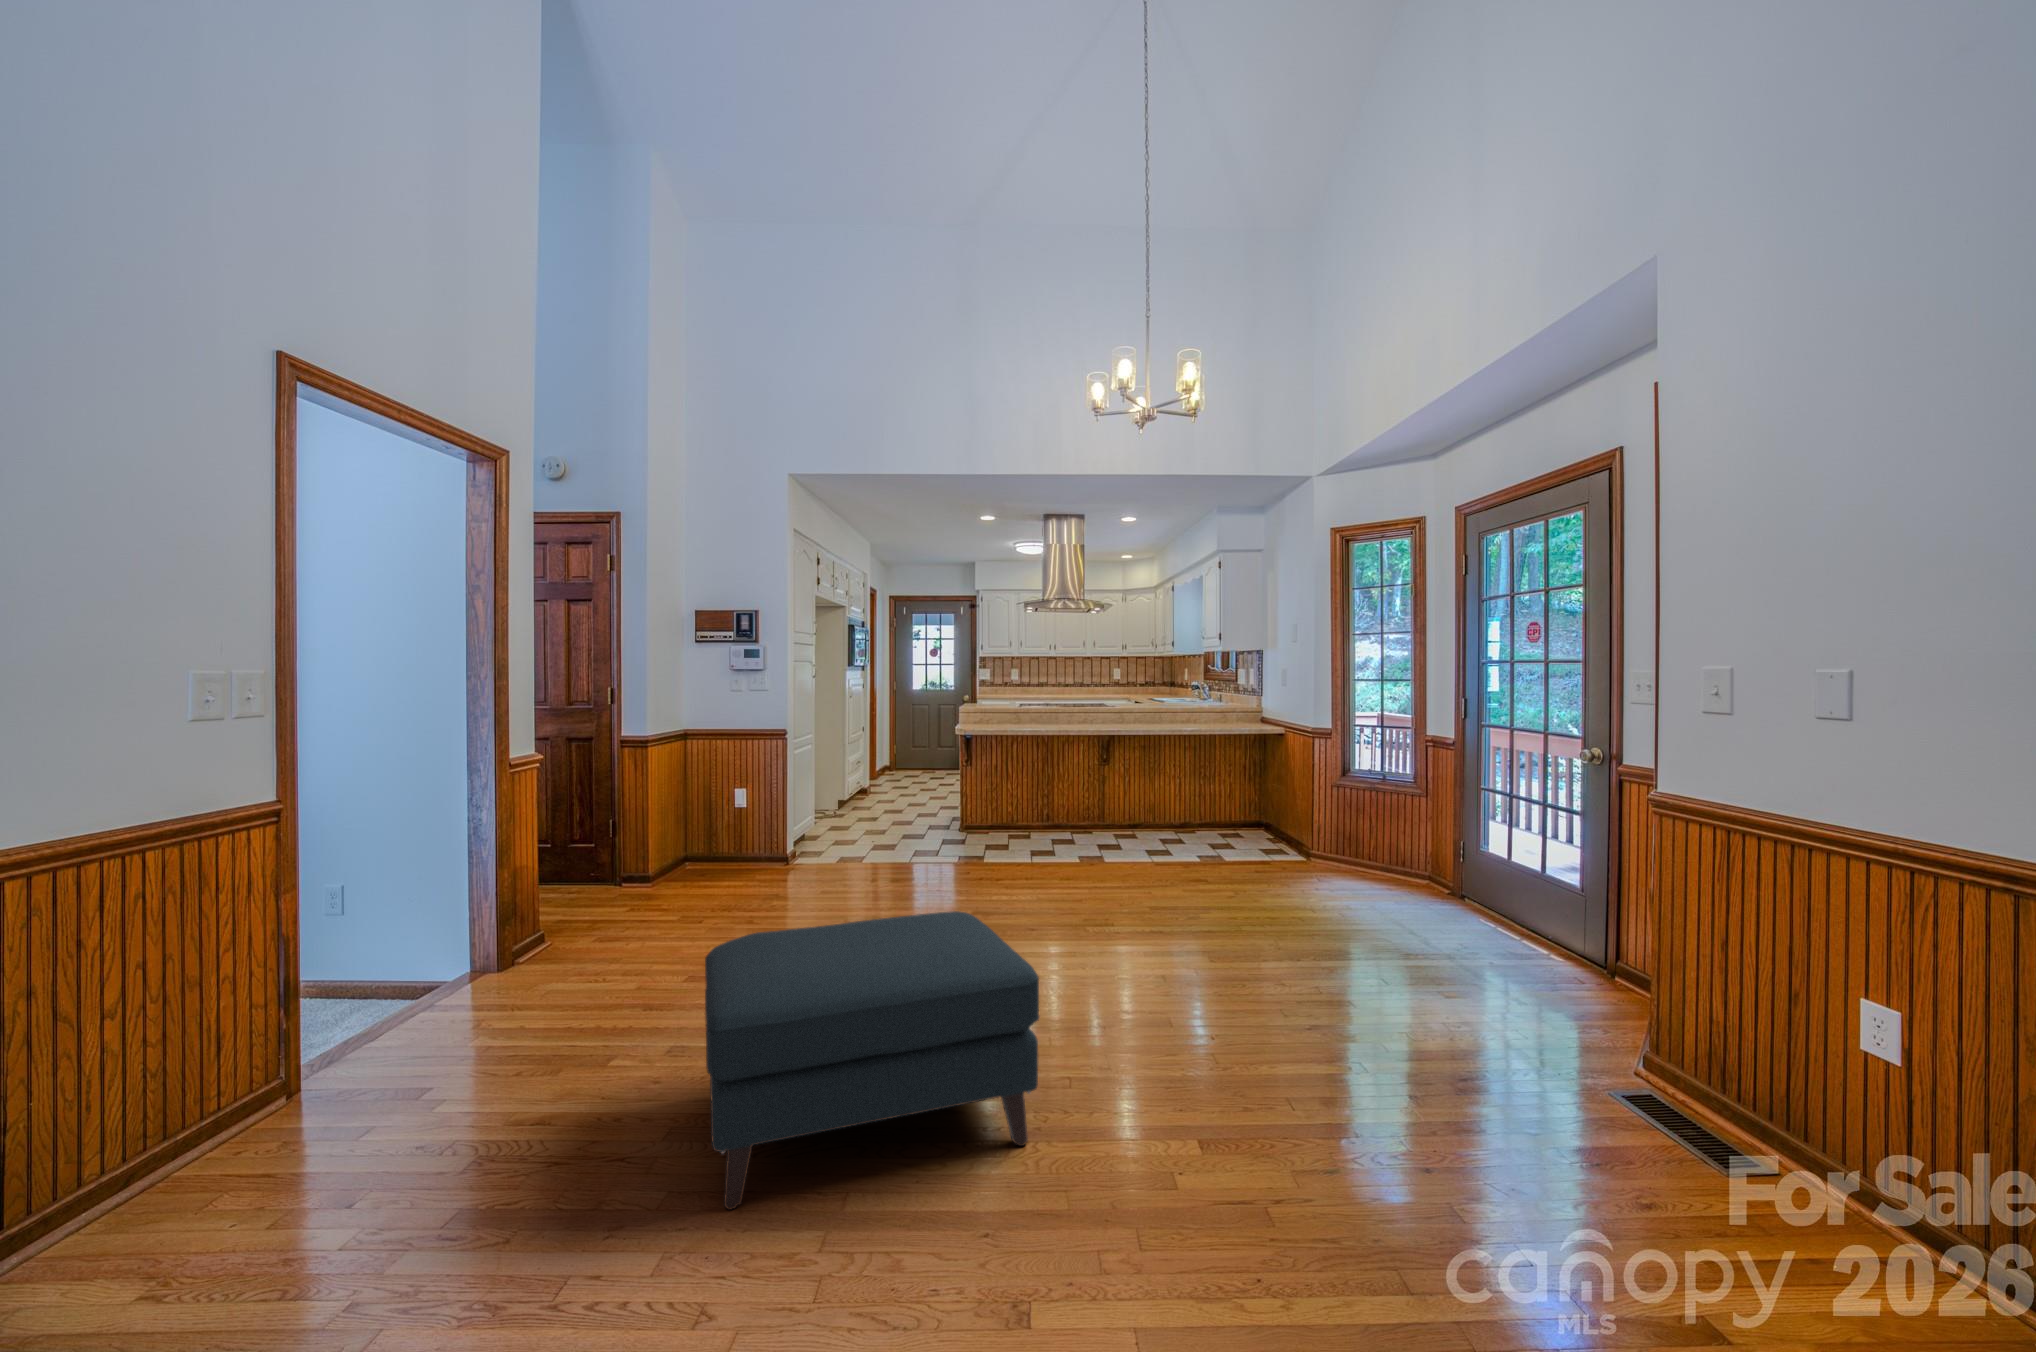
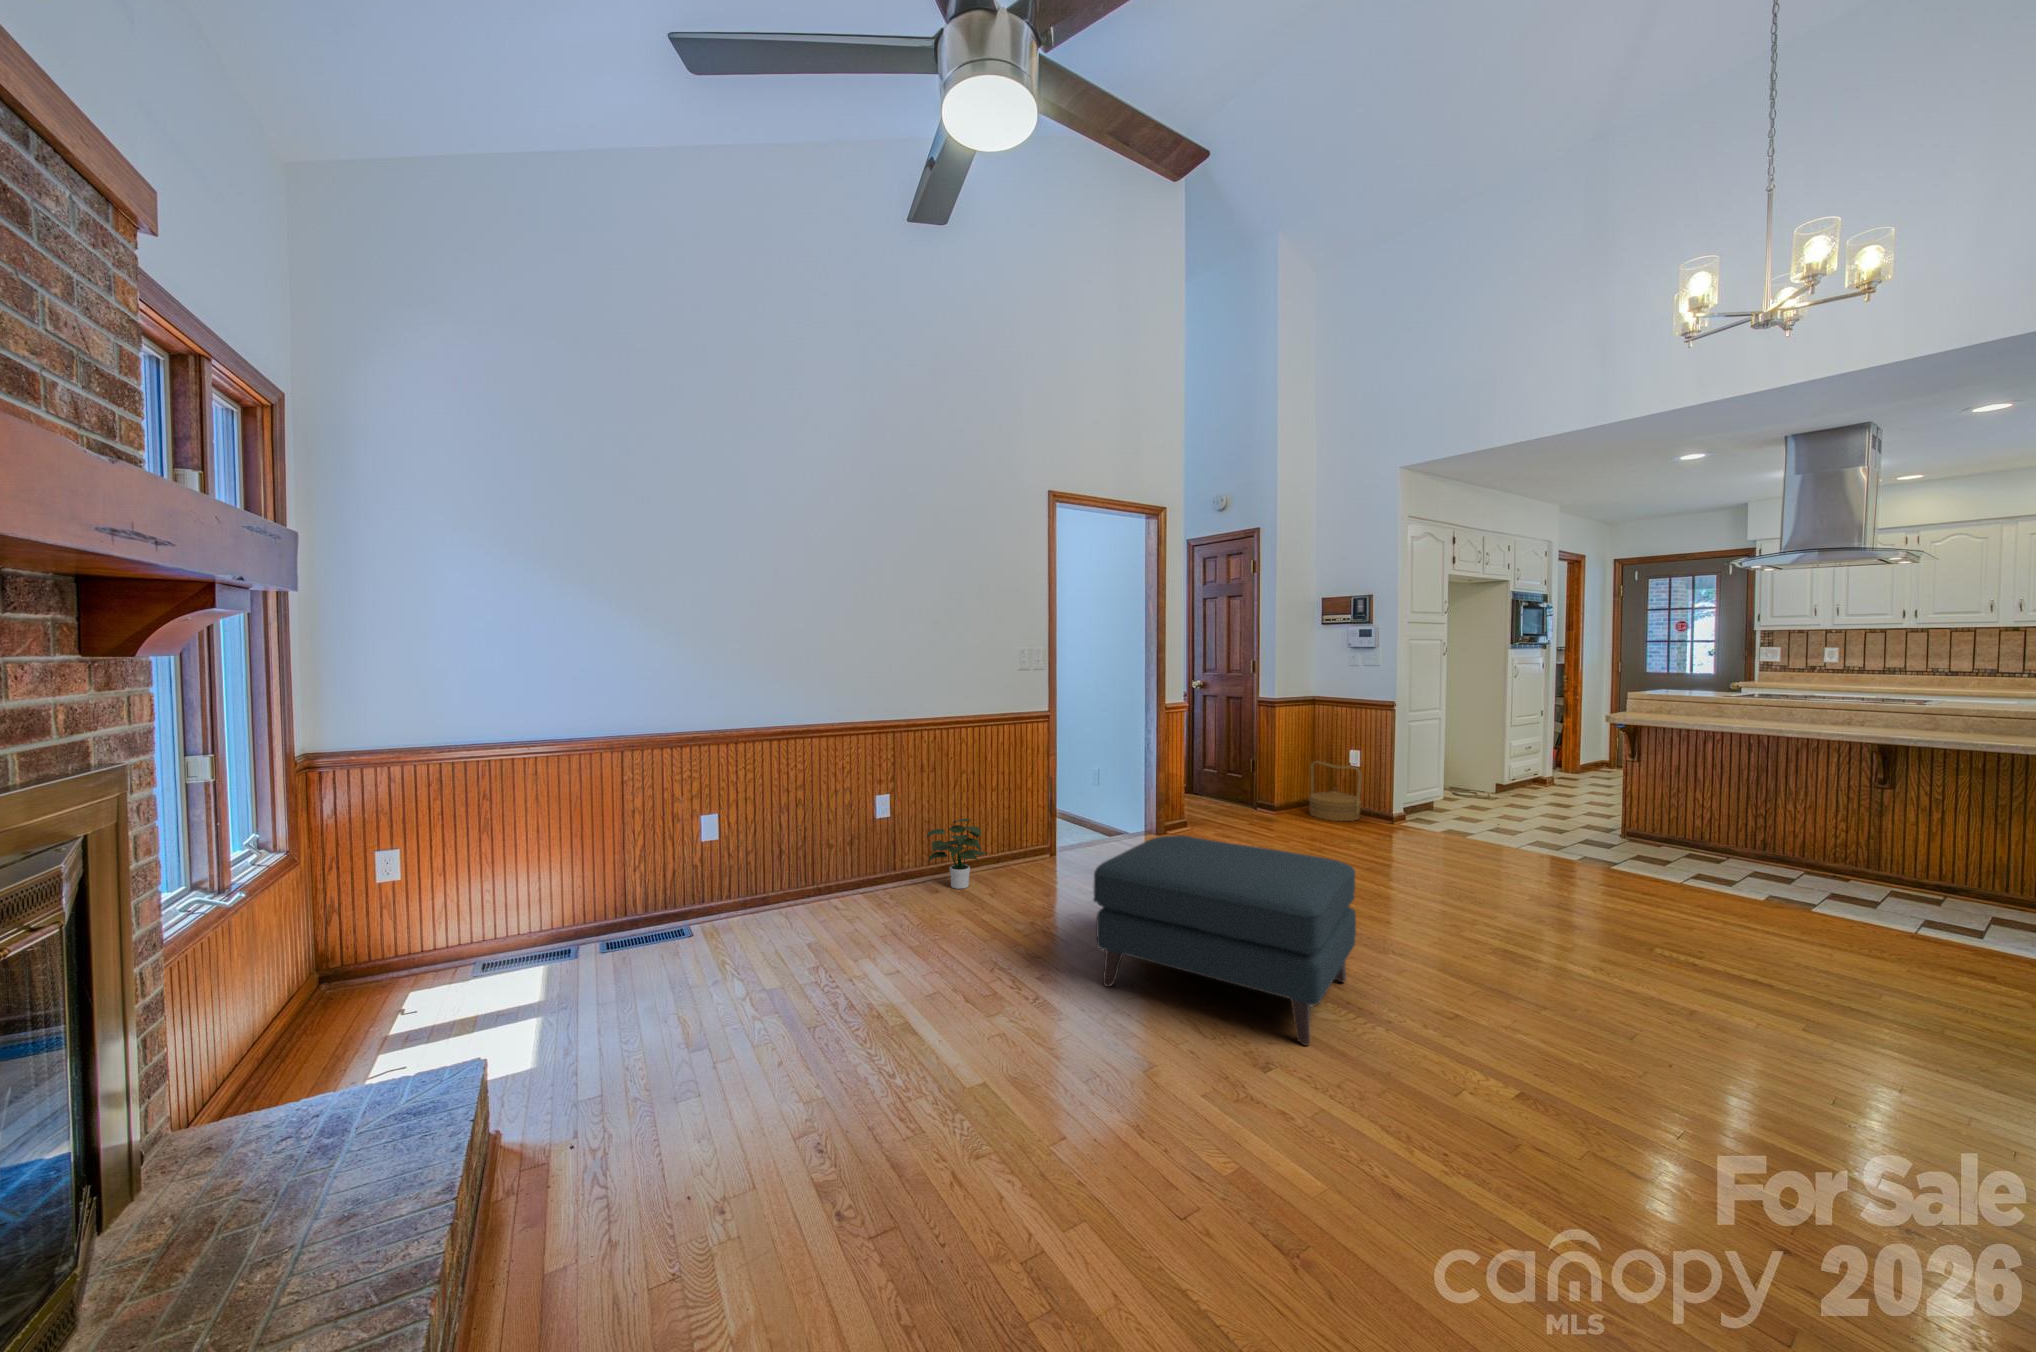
woven basket: none [692,809,758,879] -> present [1309,762,1362,821]
potted plant: none [111,1027,287,1189] -> present [927,818,987,889]

